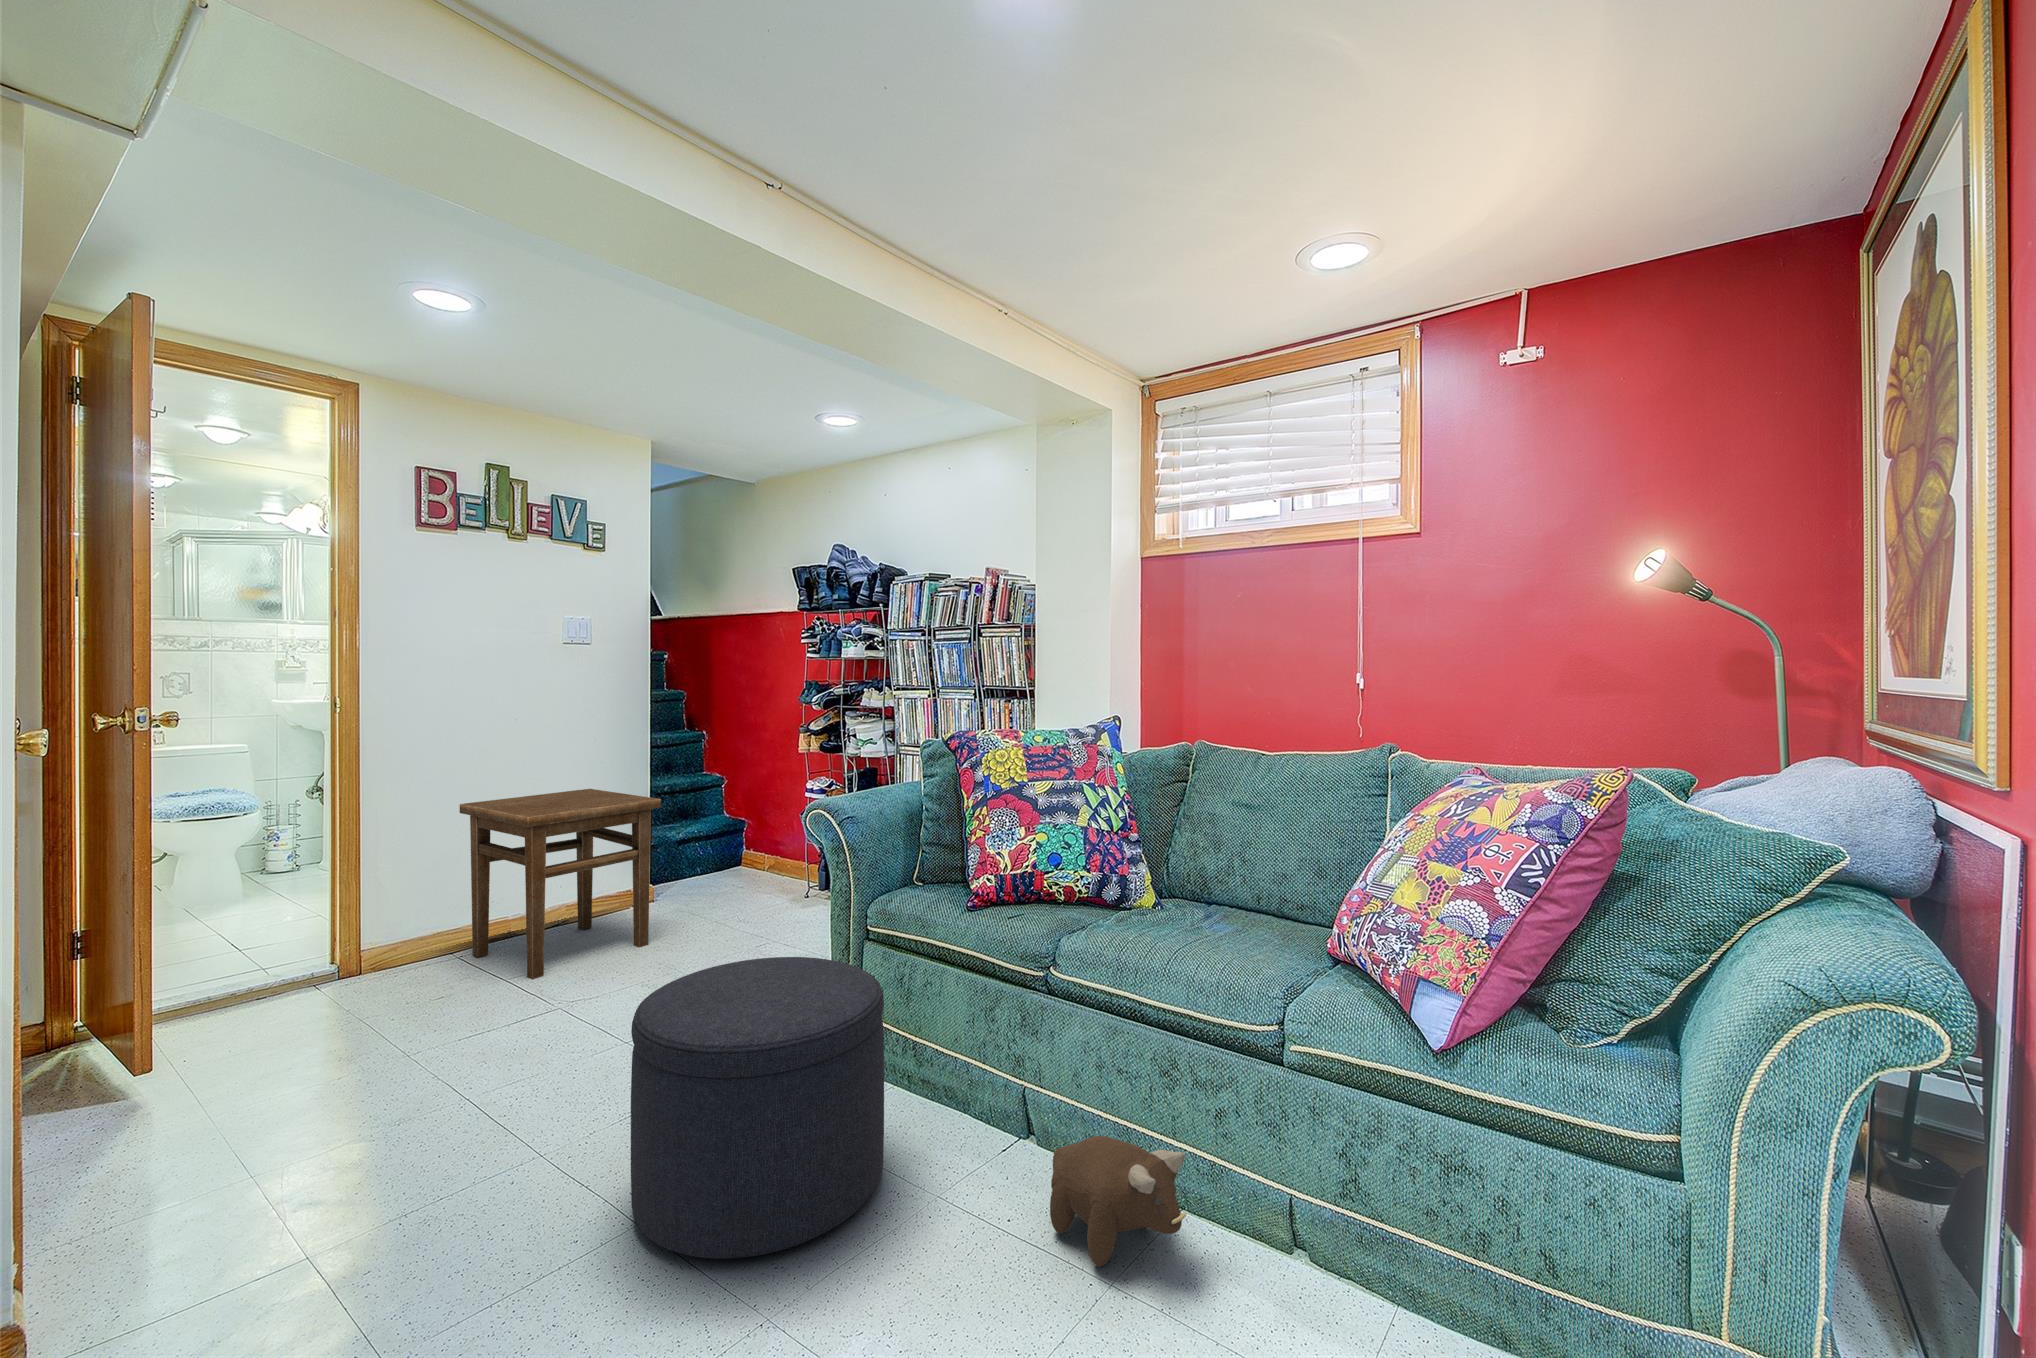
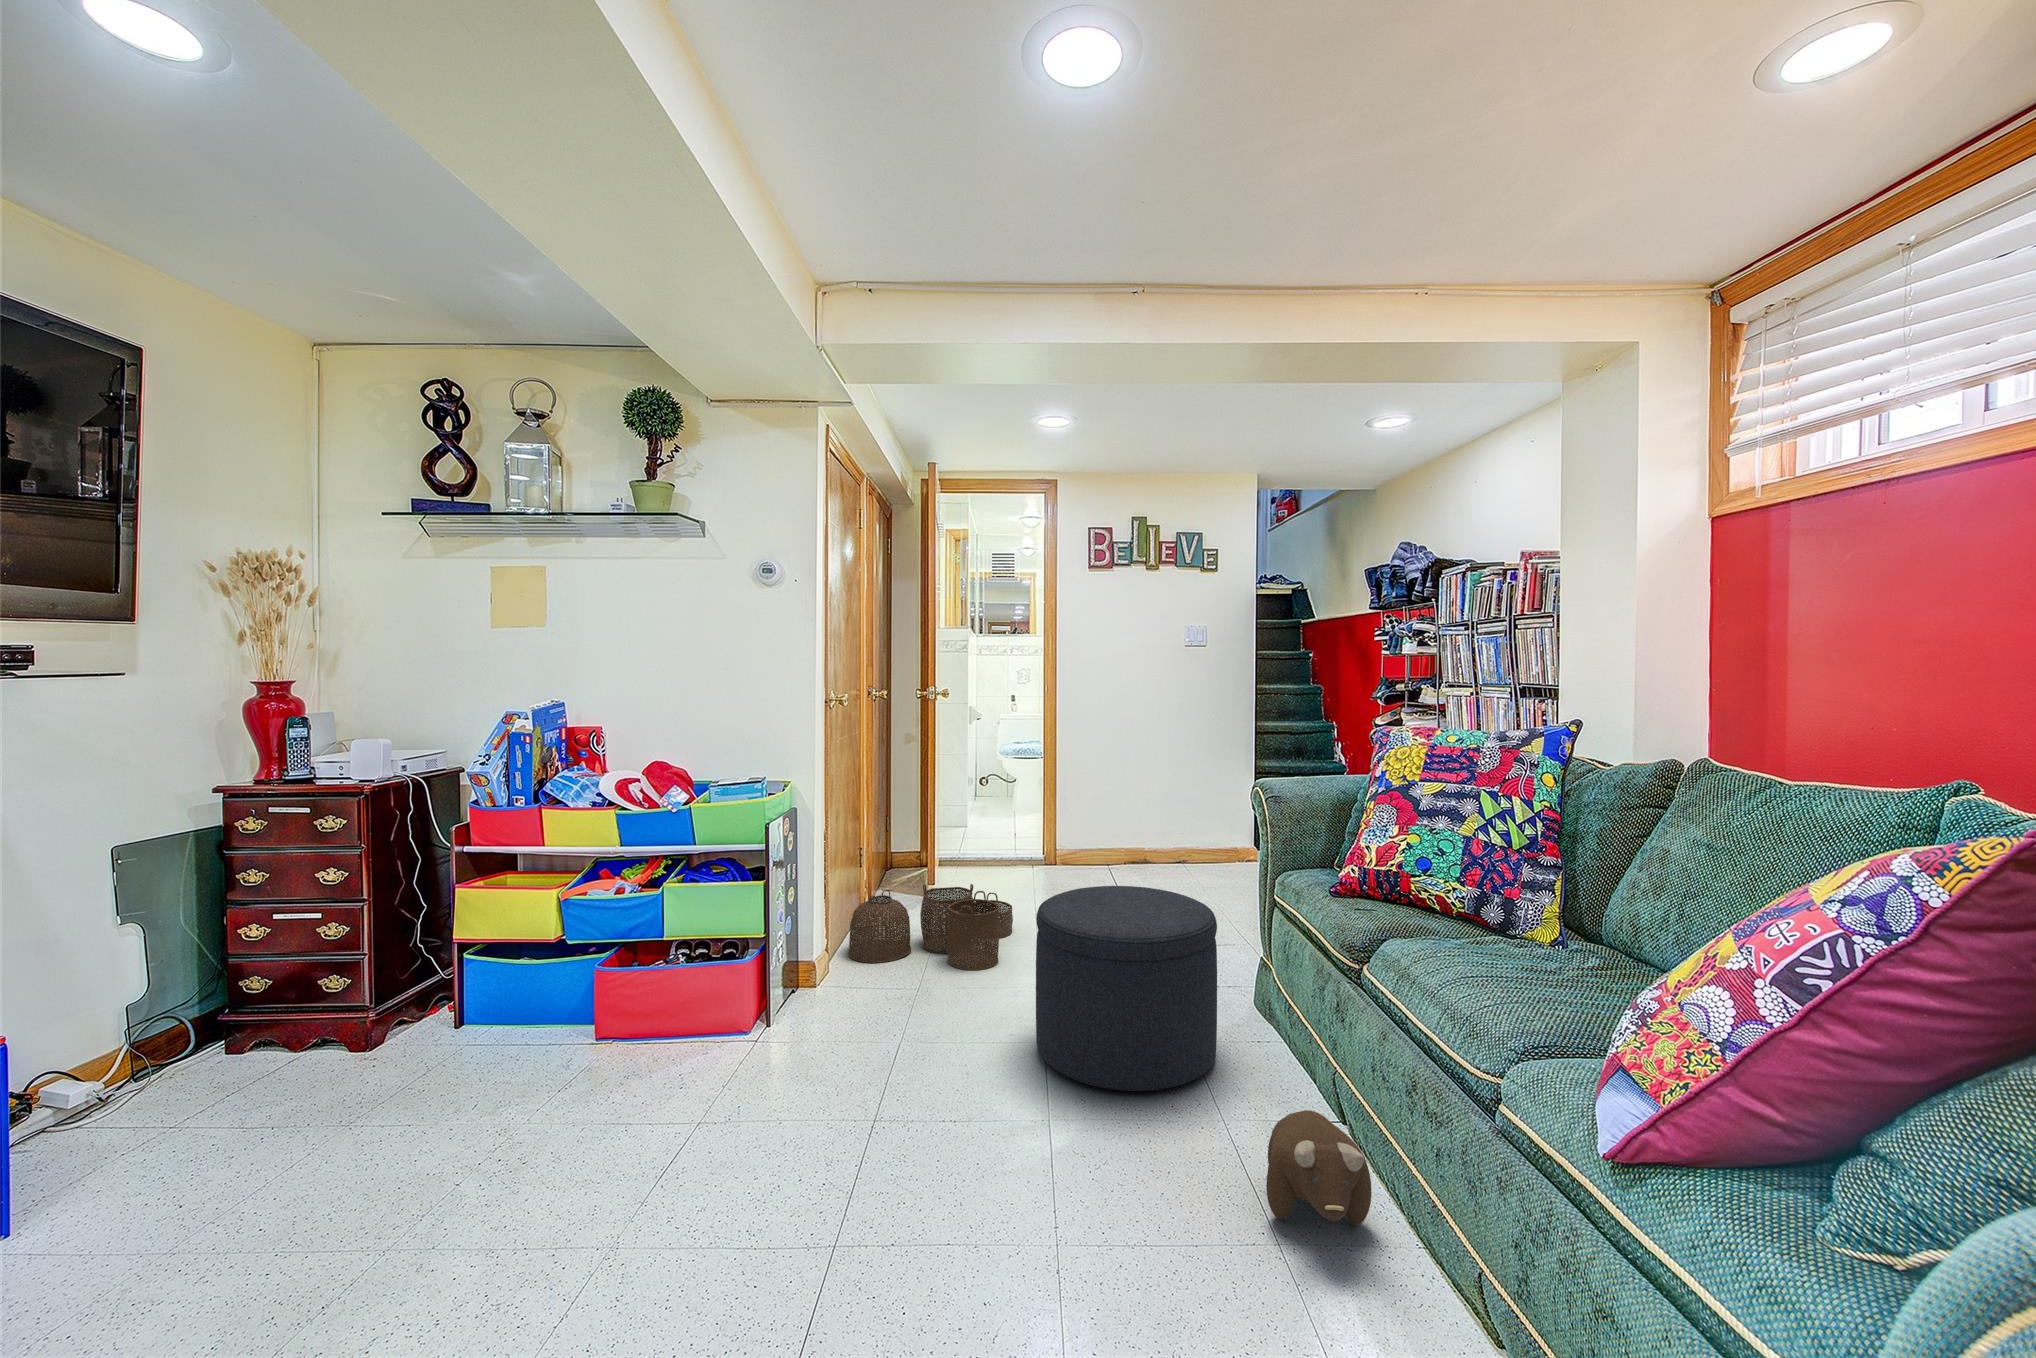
side table: present [459,789,661,979] -> none [1112,759,1233,889]
woven basket: none [26,1046,432,1294] -> present [848,884,1013,970]

